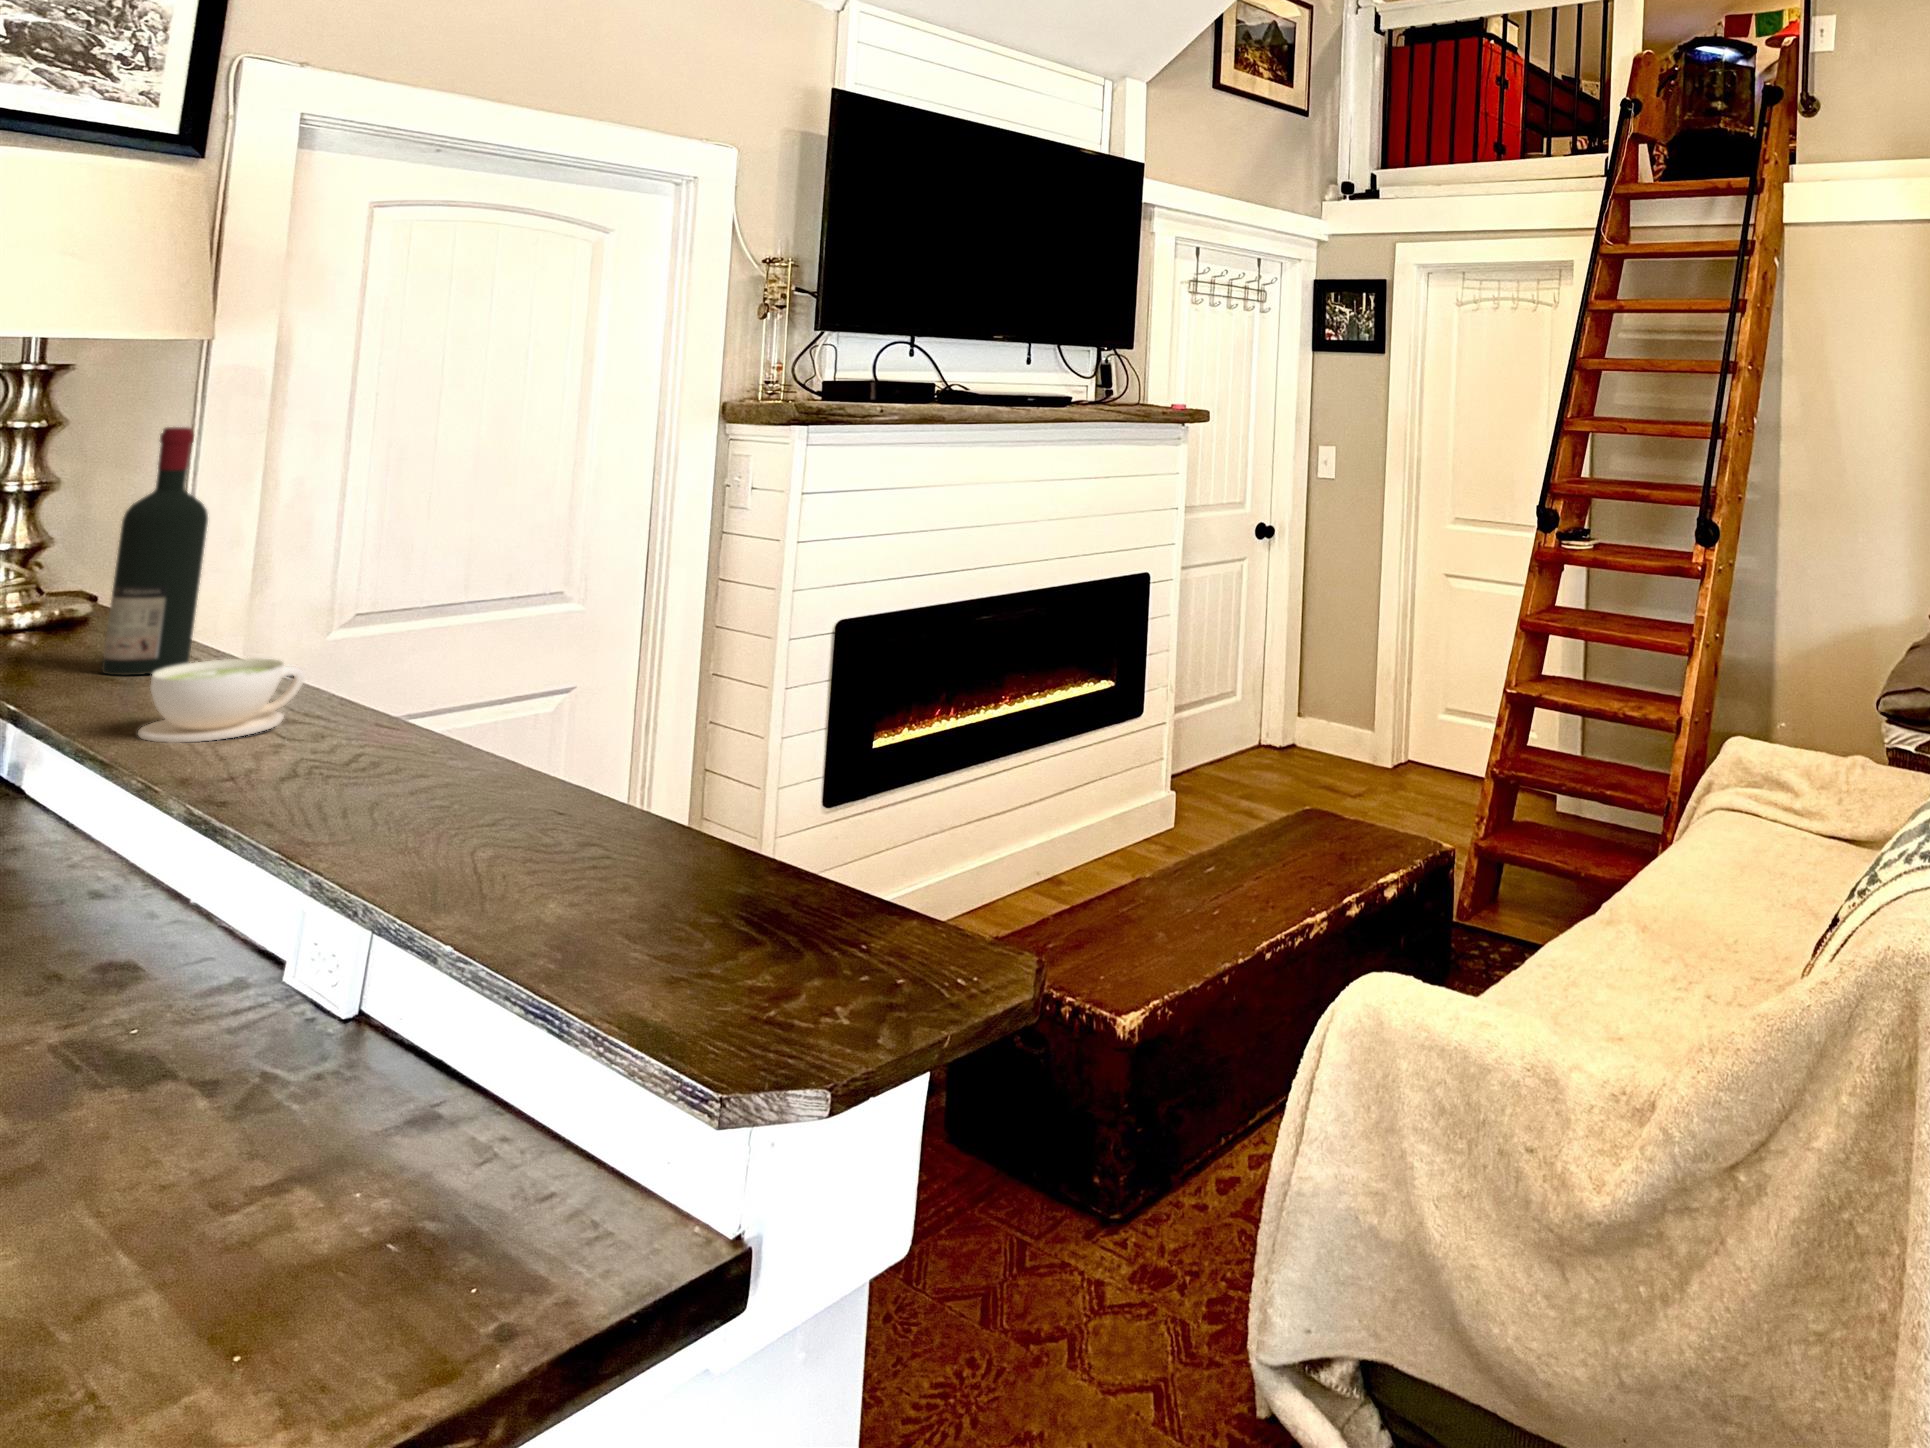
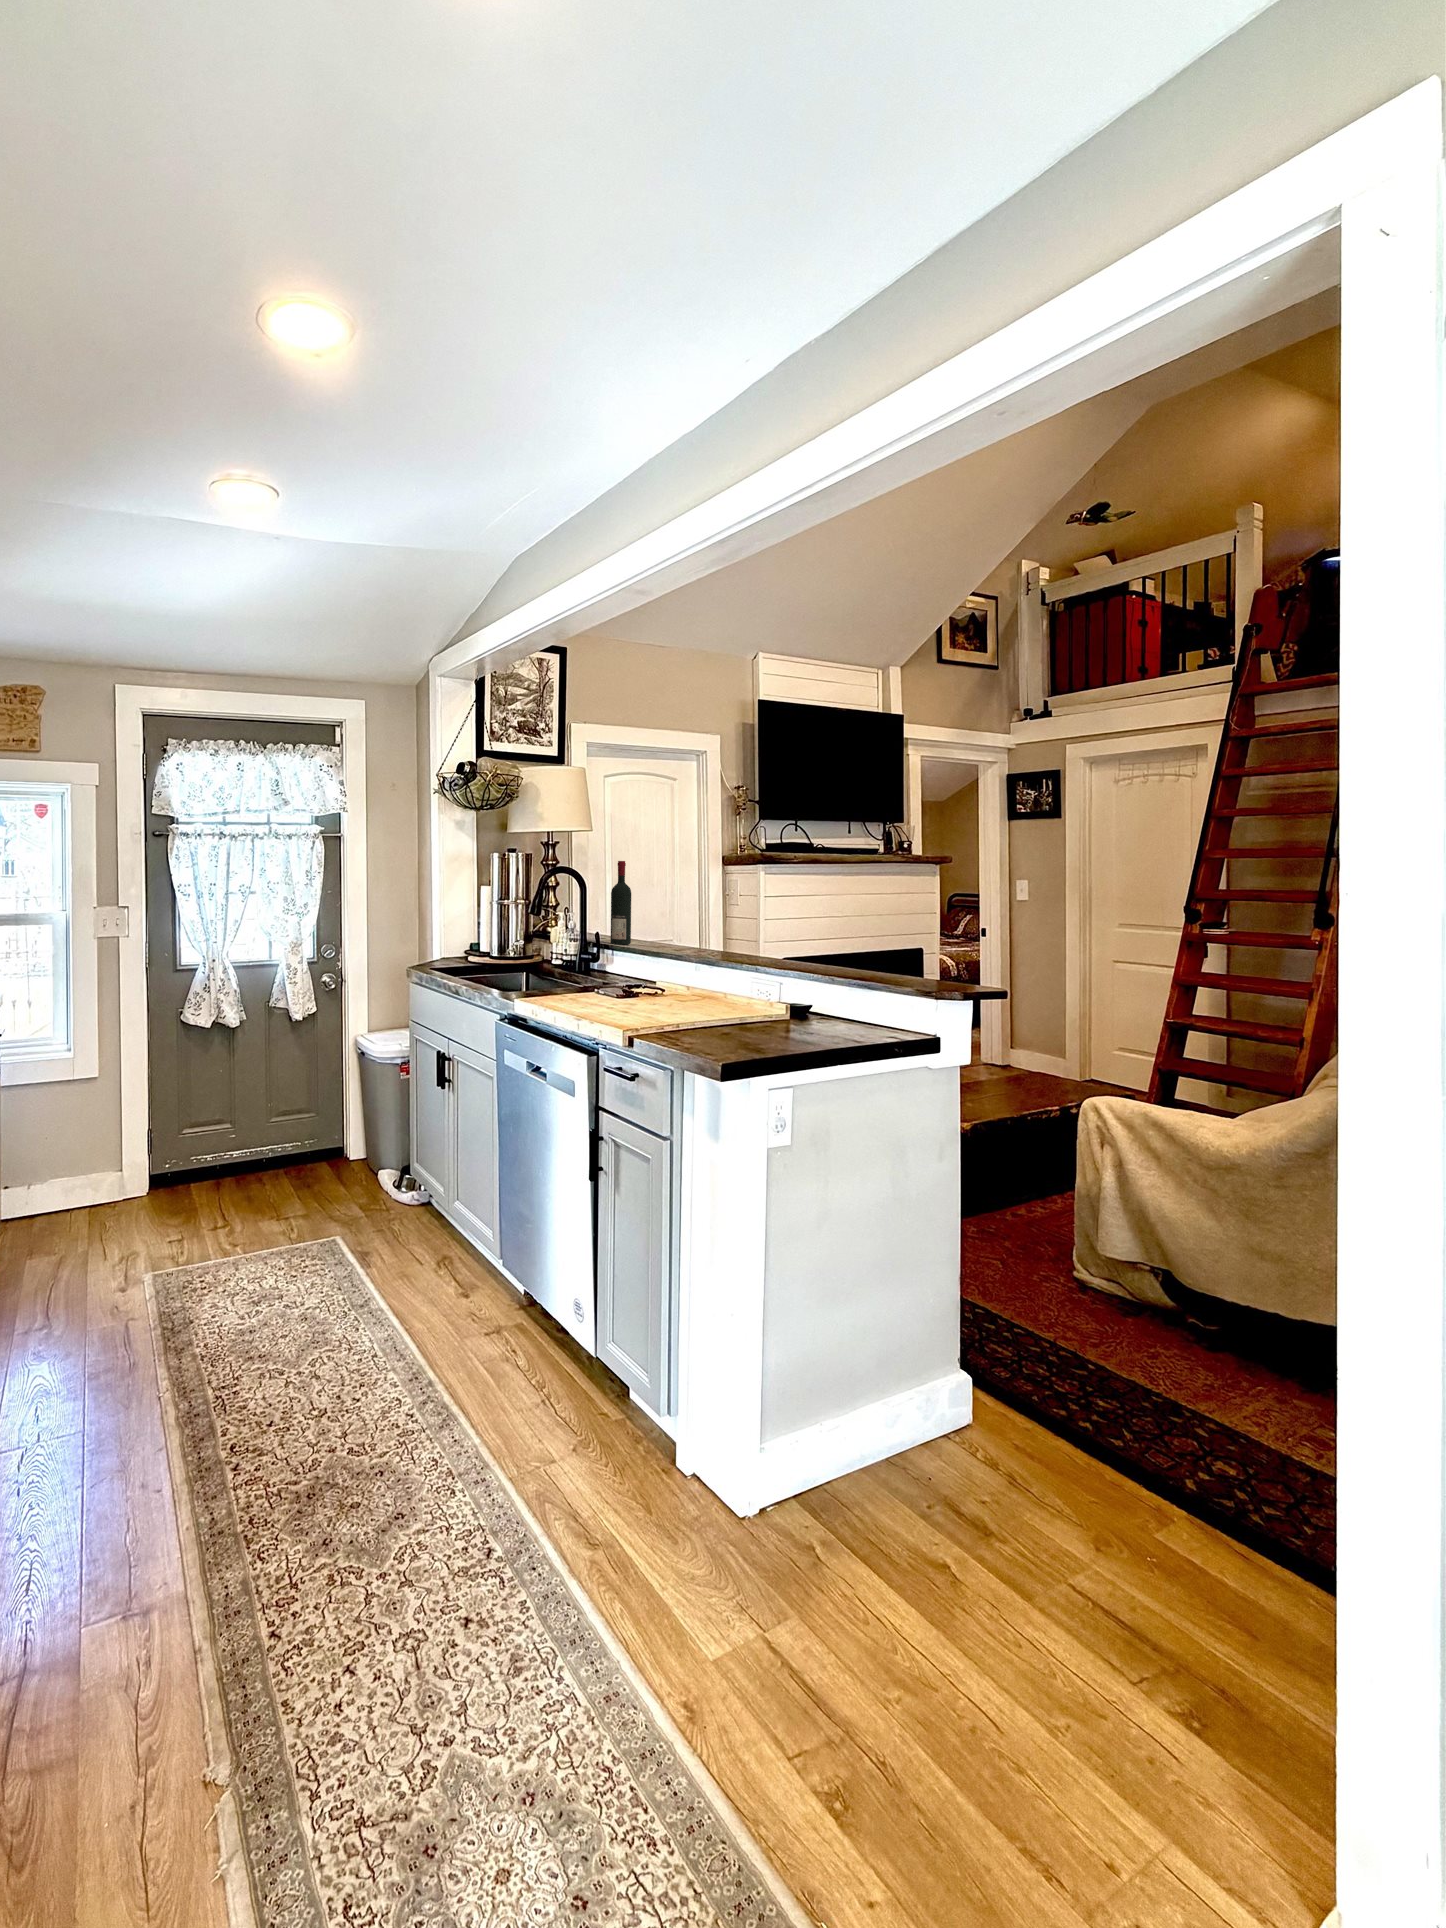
coffee cup: present [138,658,305,743] -> none [656,934,691,957]

